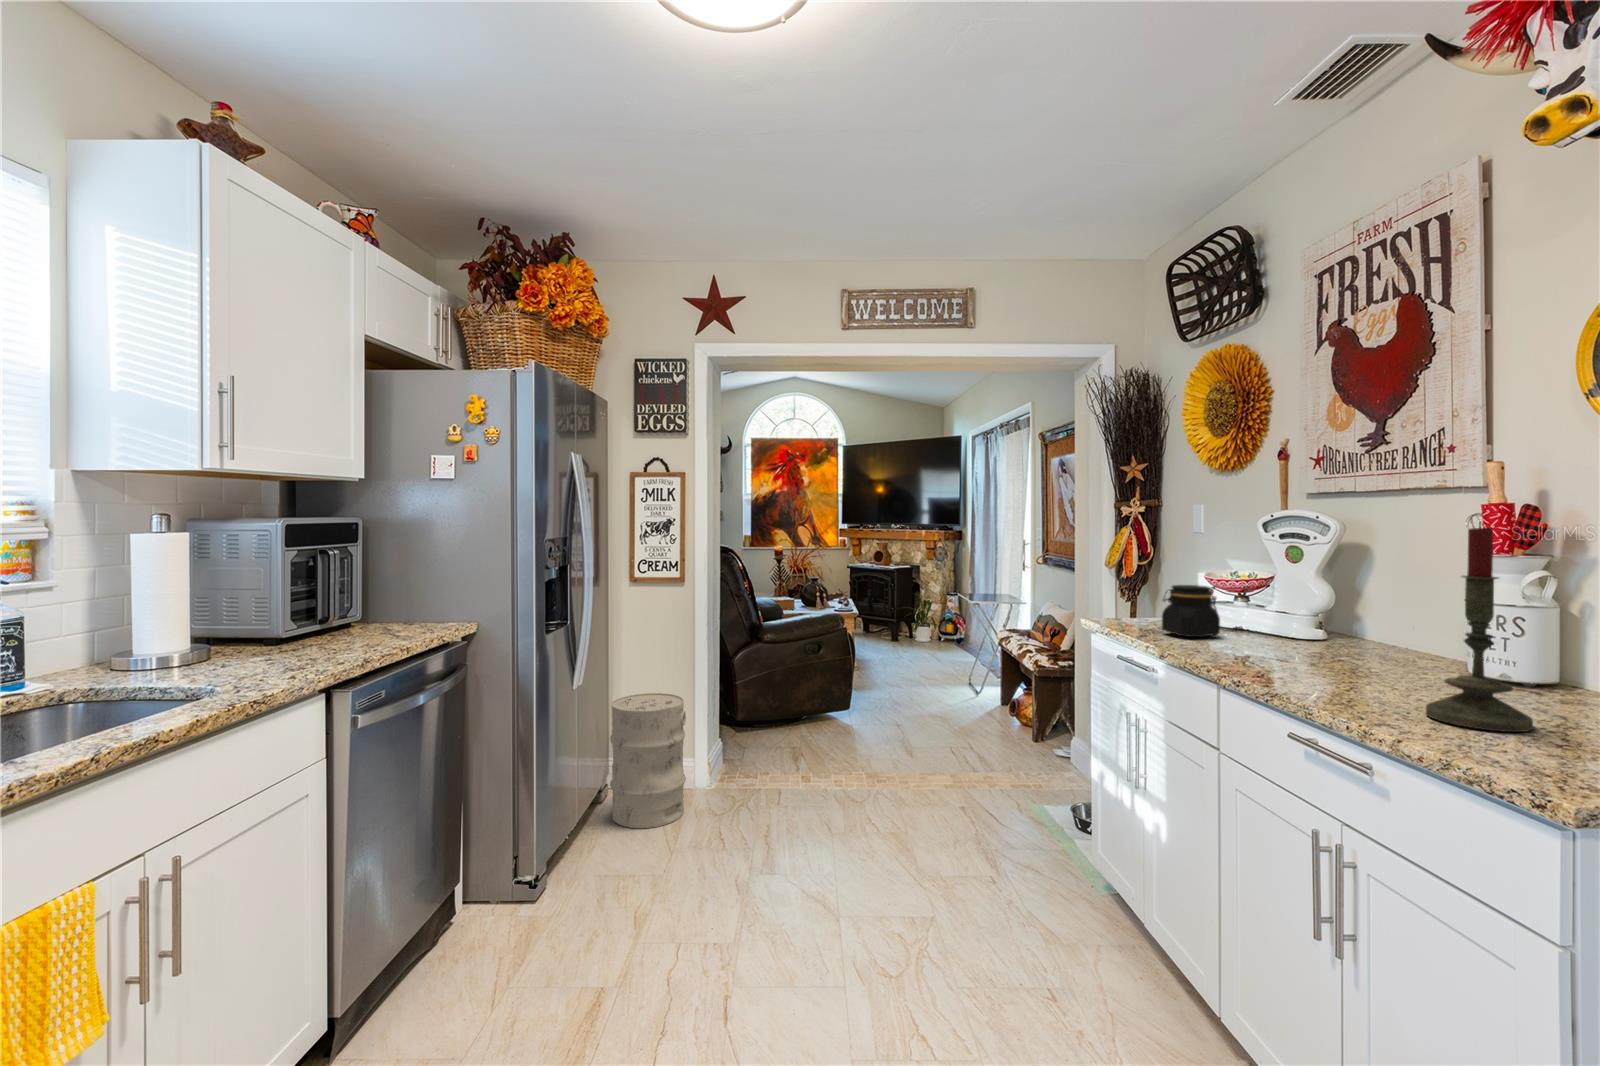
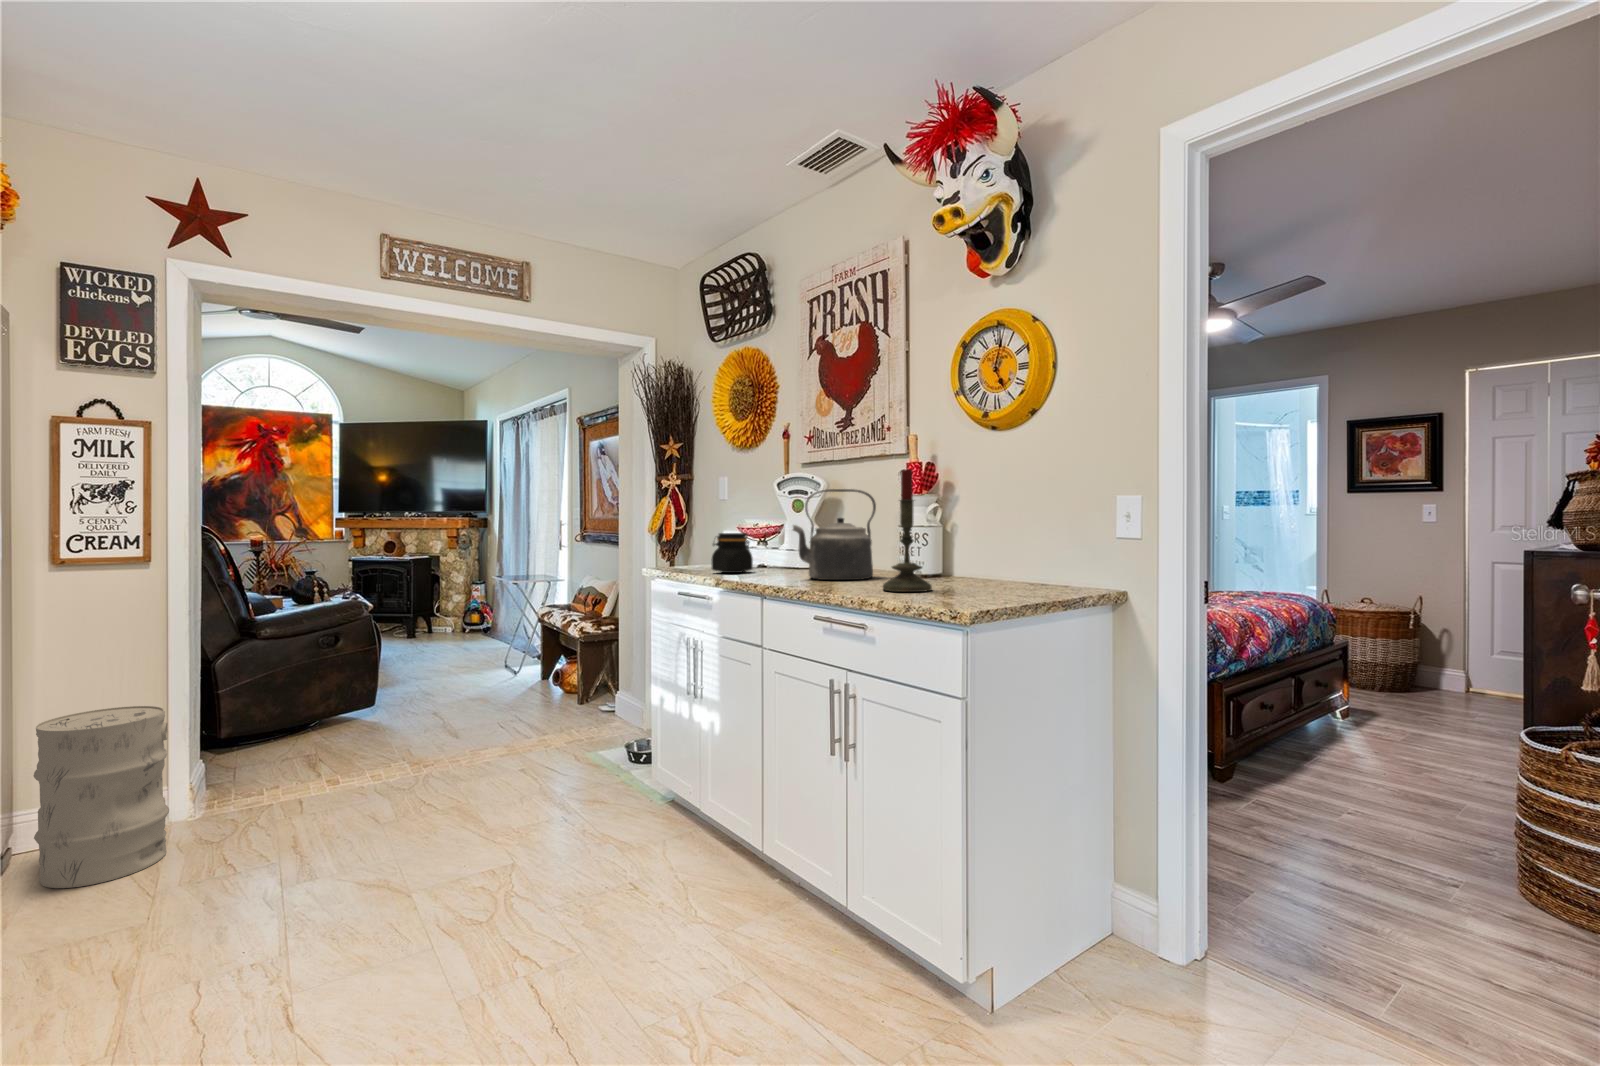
kettle: none [1274,541,1425,677] -> present [793,489,876,580]
house plant: present [903,594,936,642] -> none [413,587,462,640]

